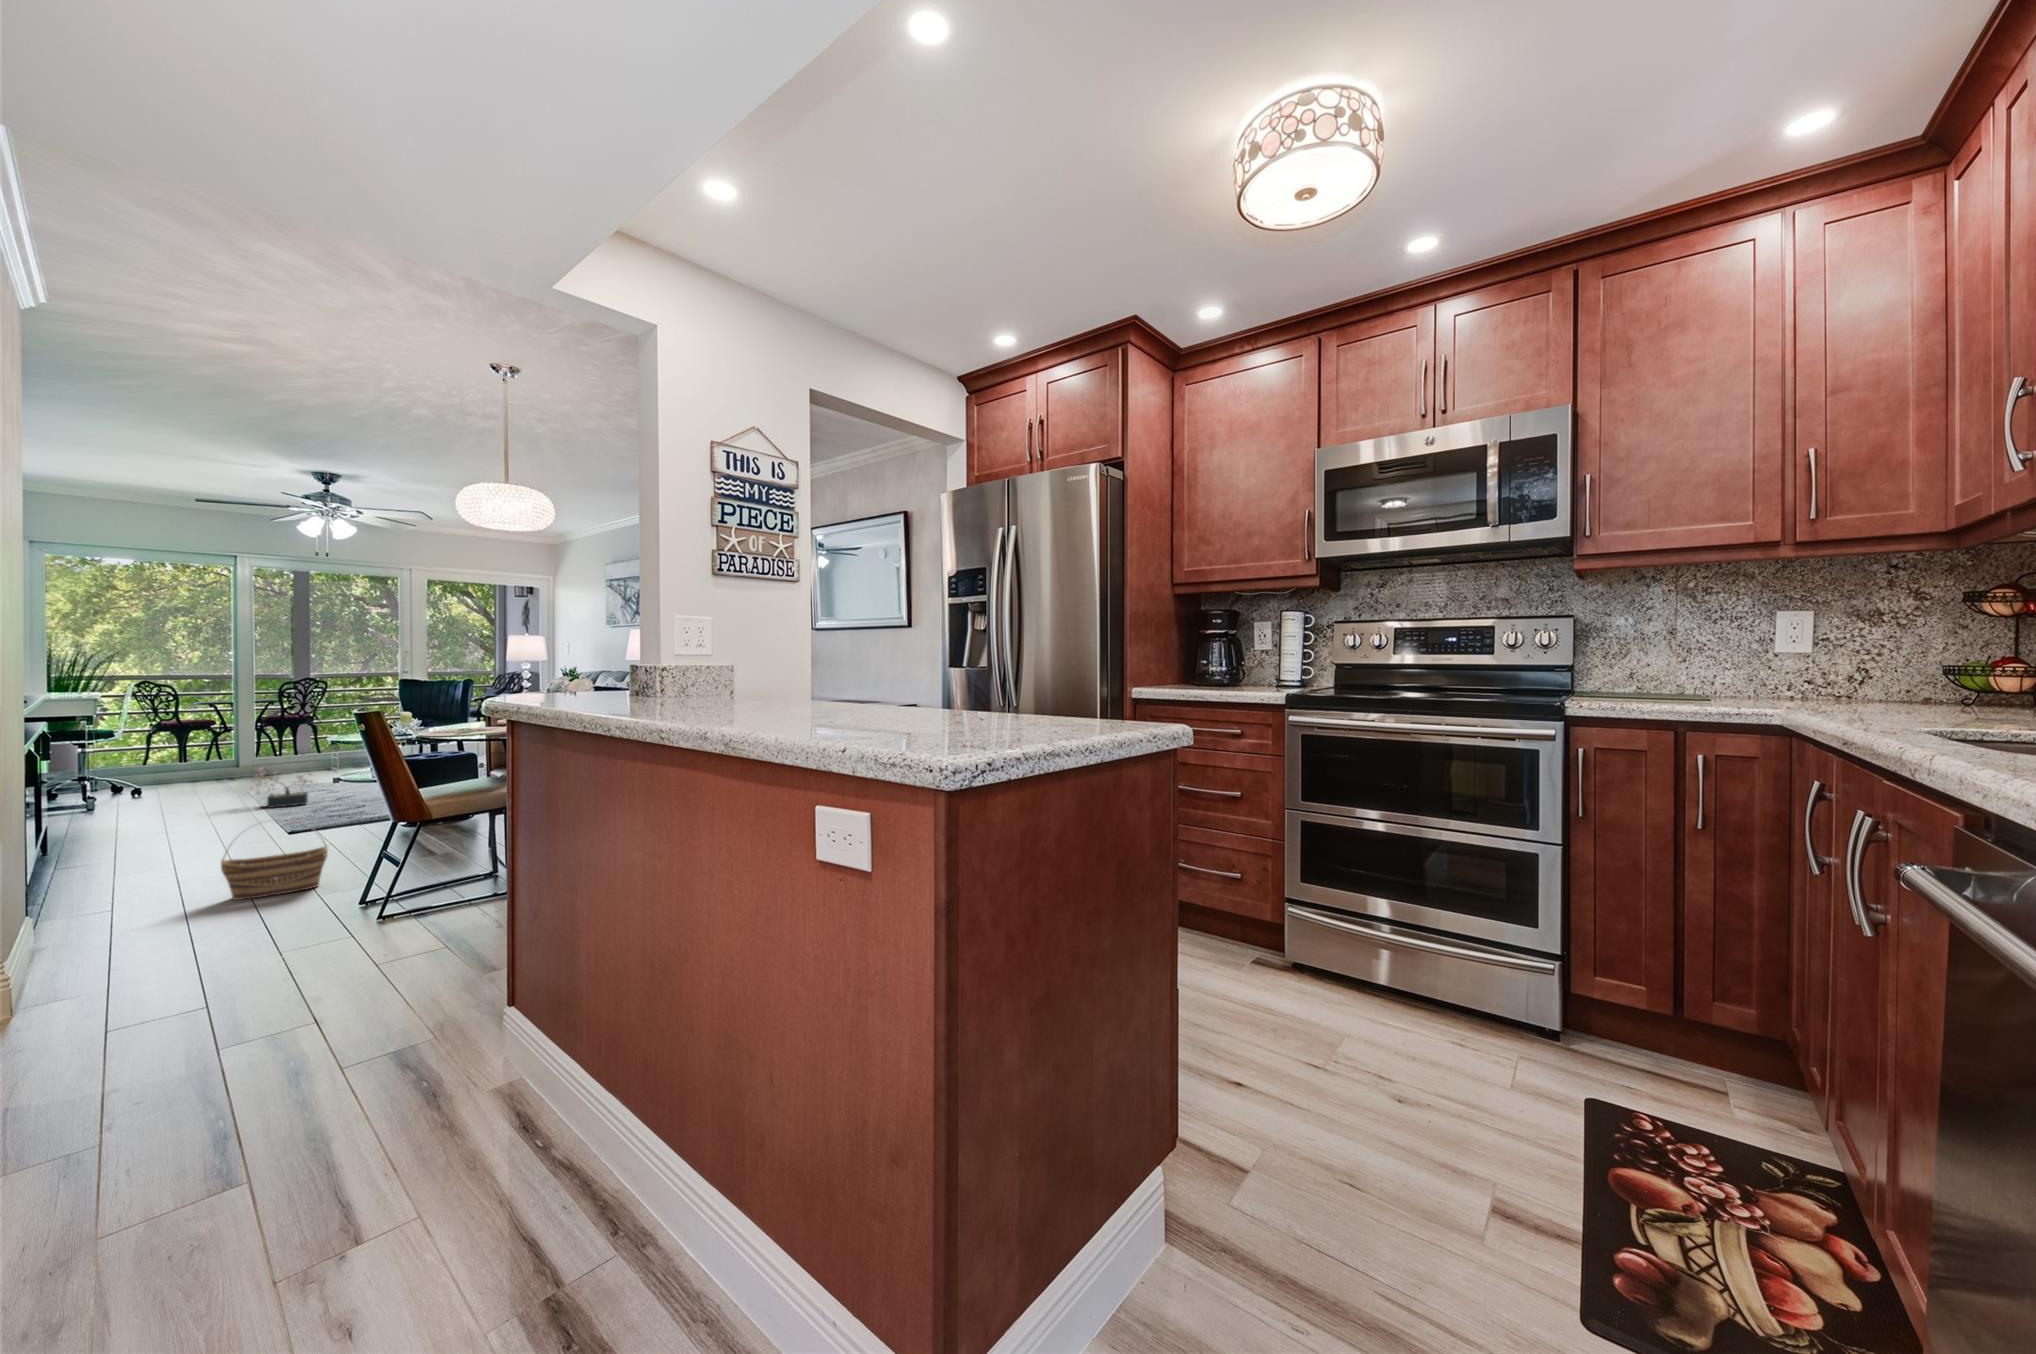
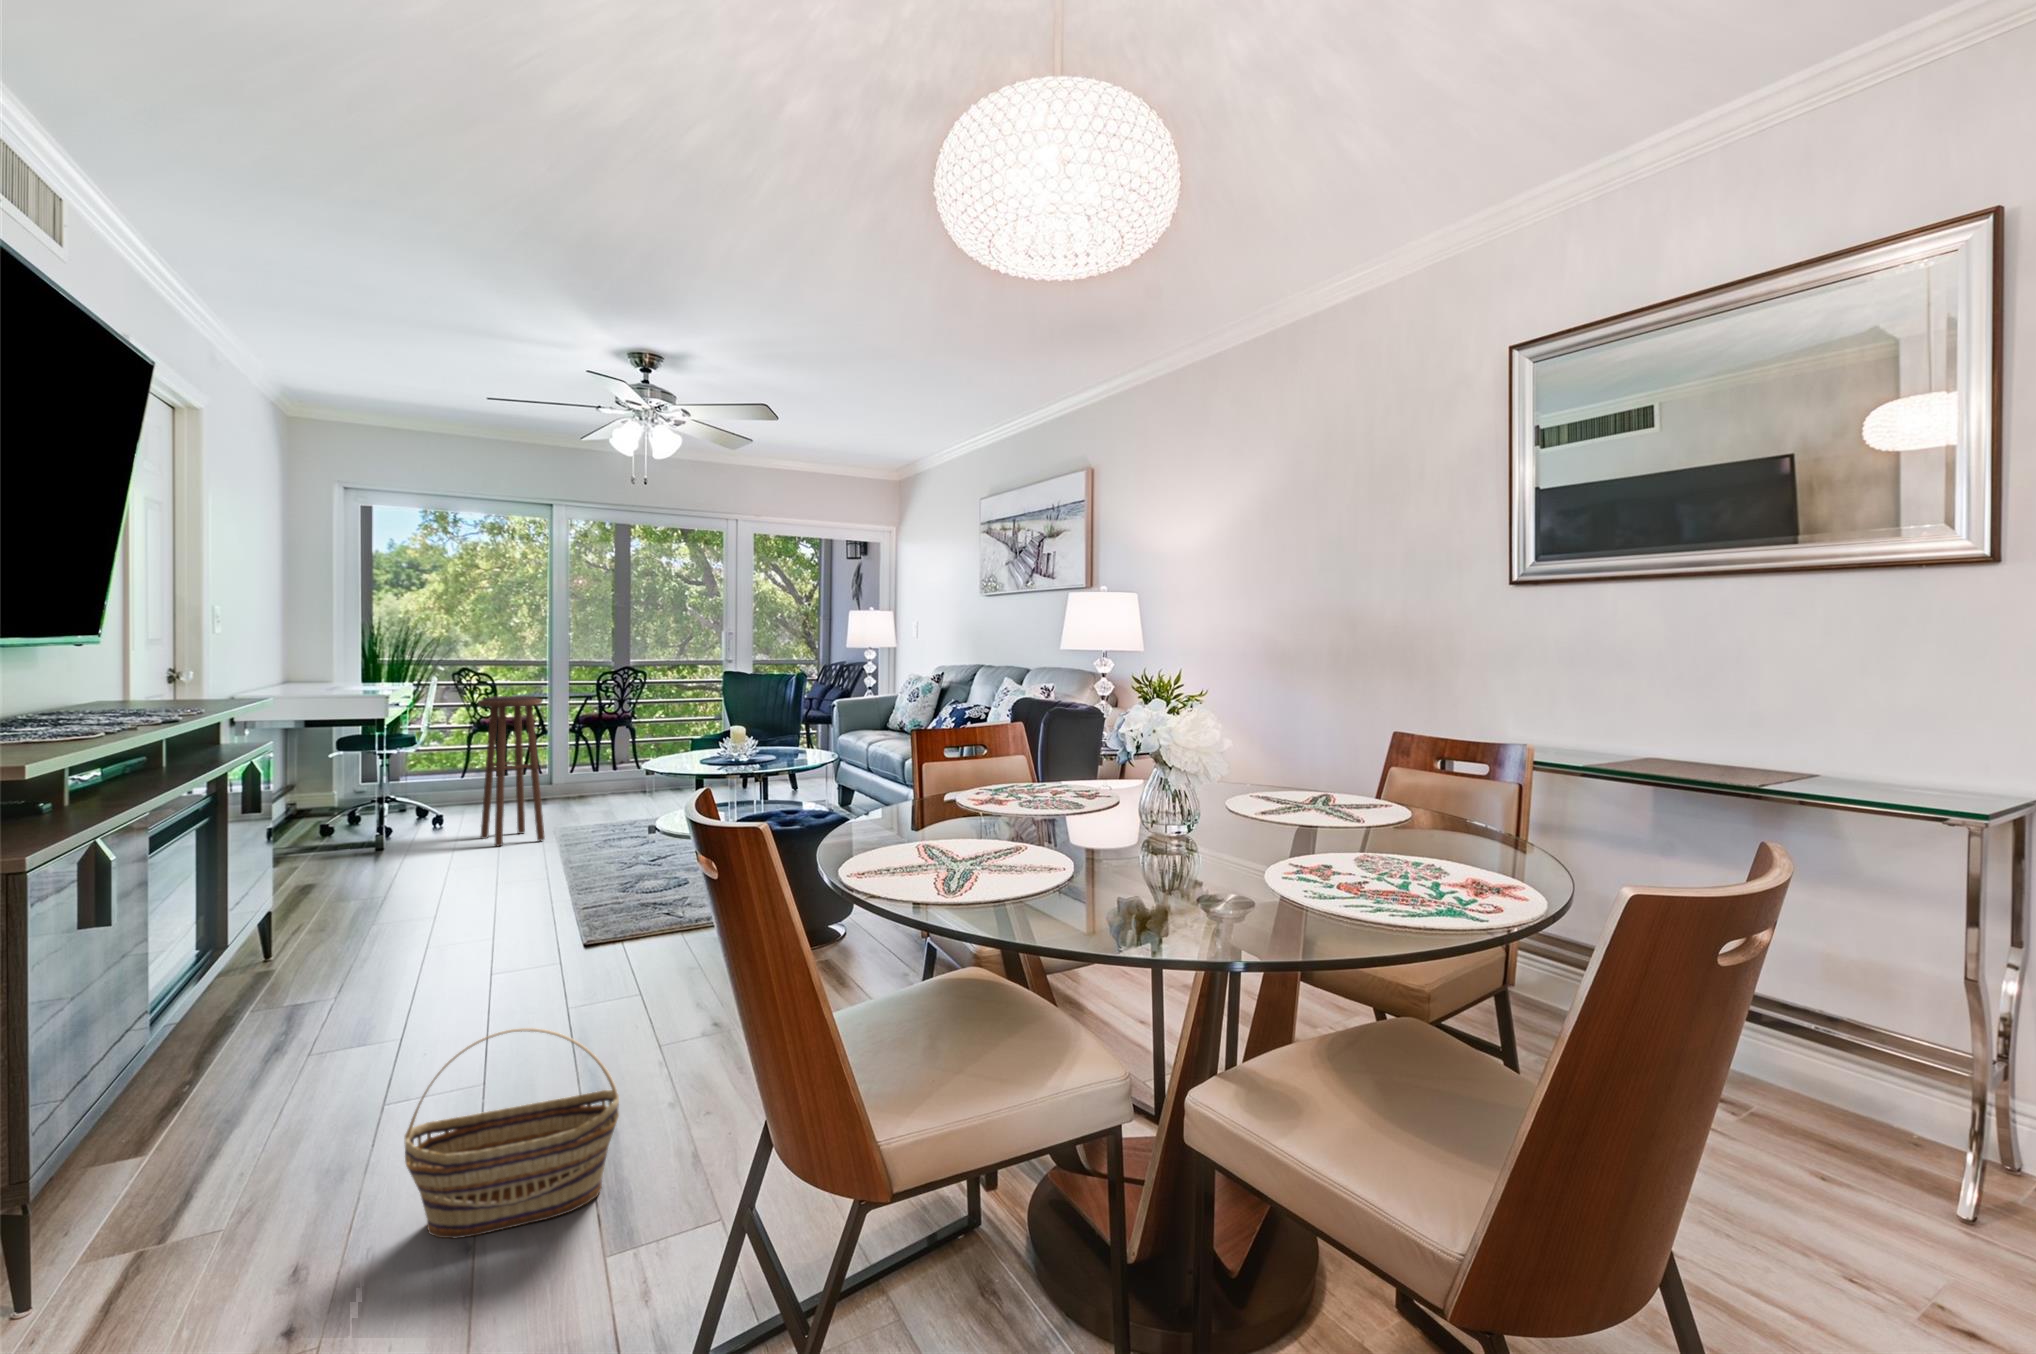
stool: none [183,700,243,803] -> present [478,696,545,846]
decorative plant: present [252,768,315,808] -> none [548,801,630,866]

